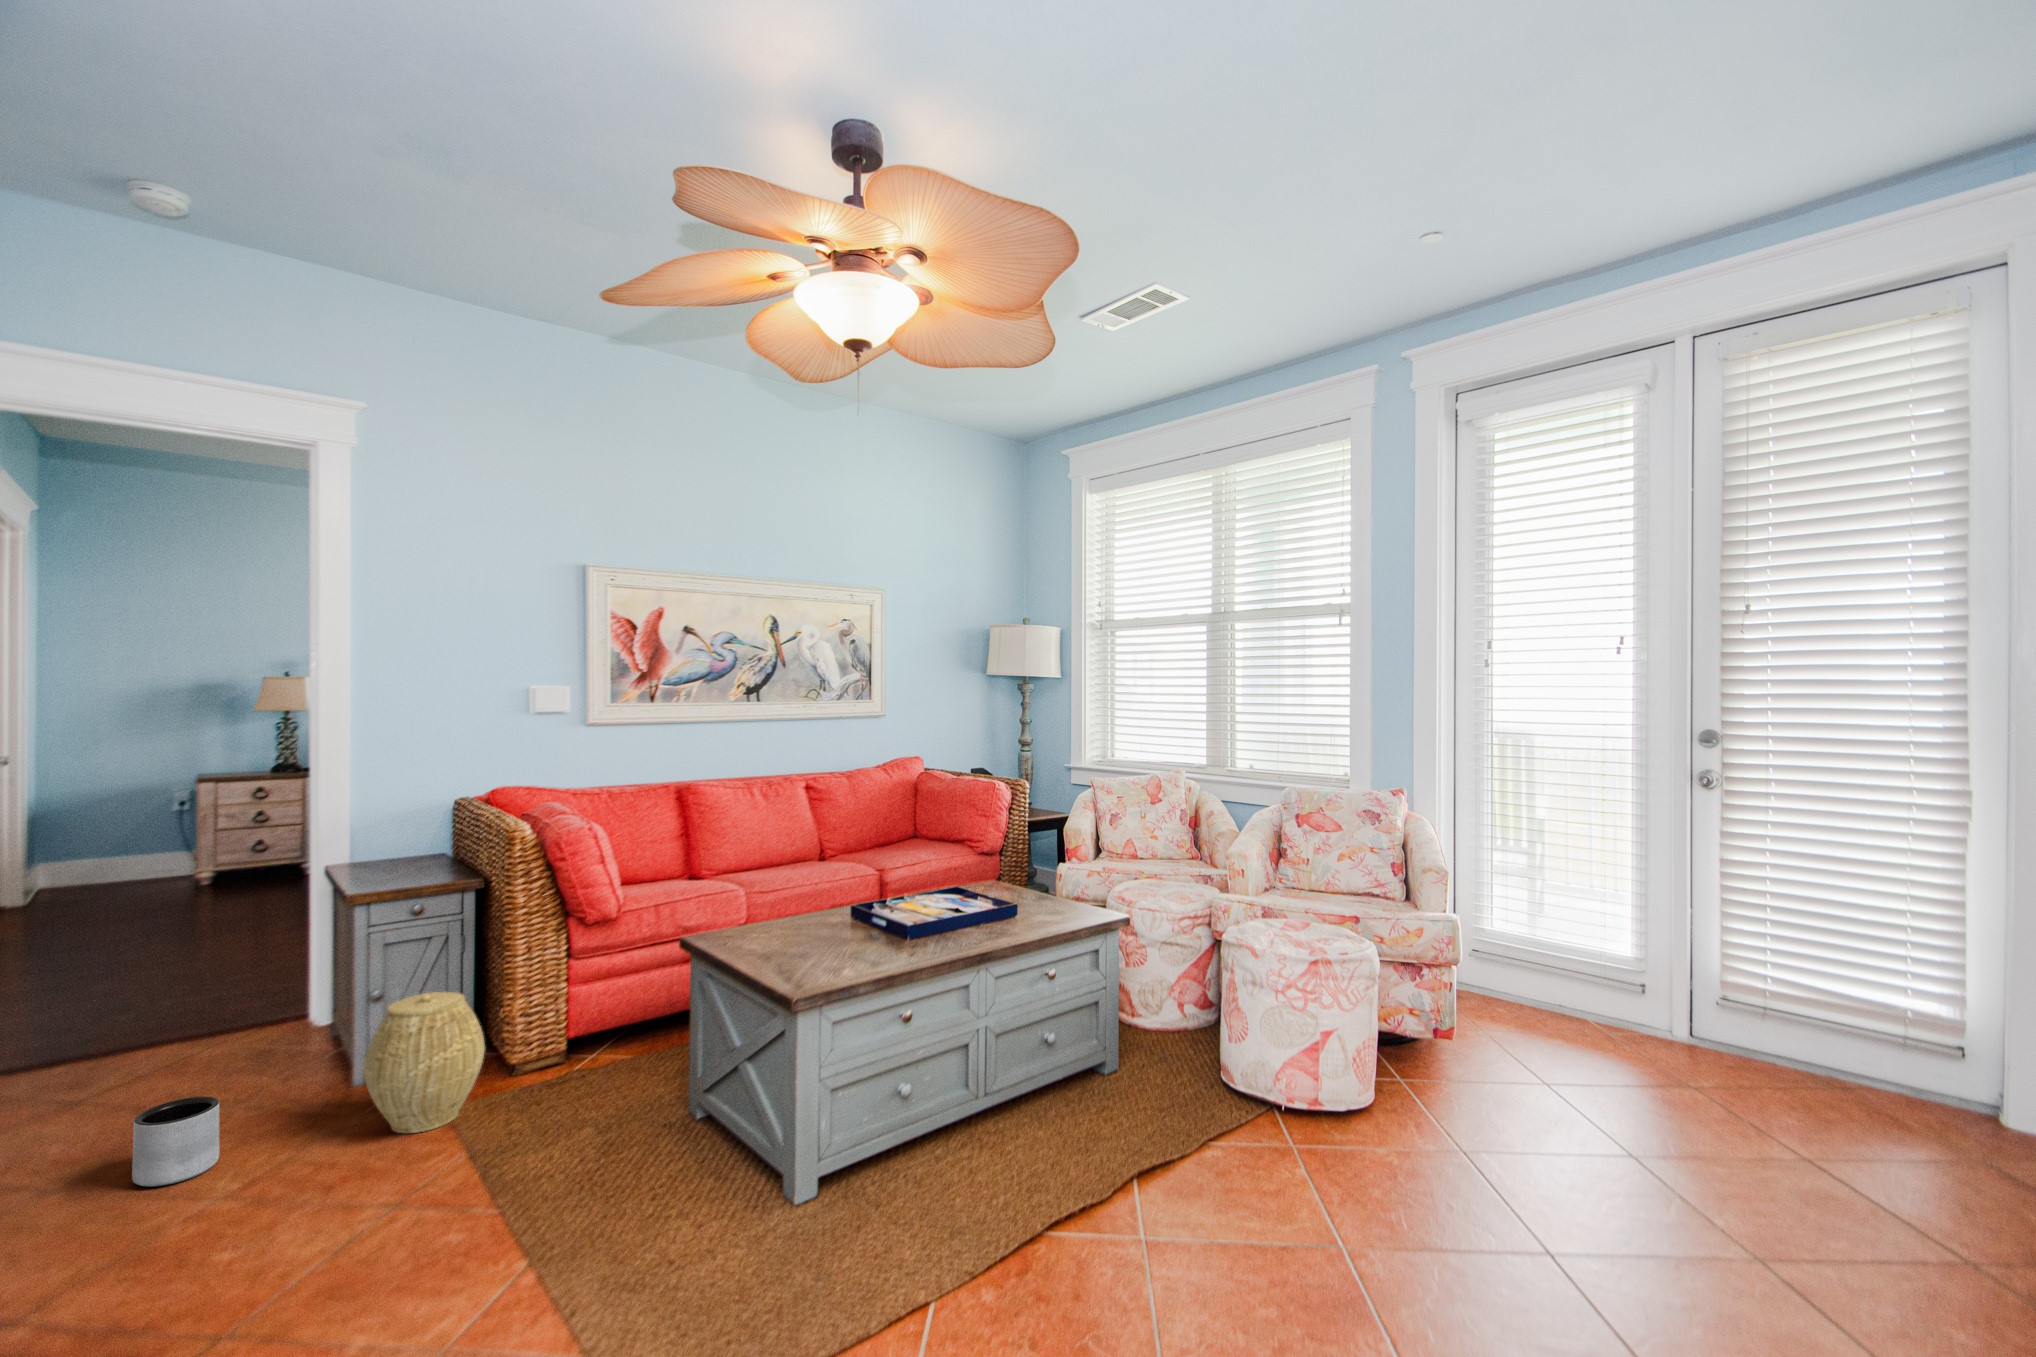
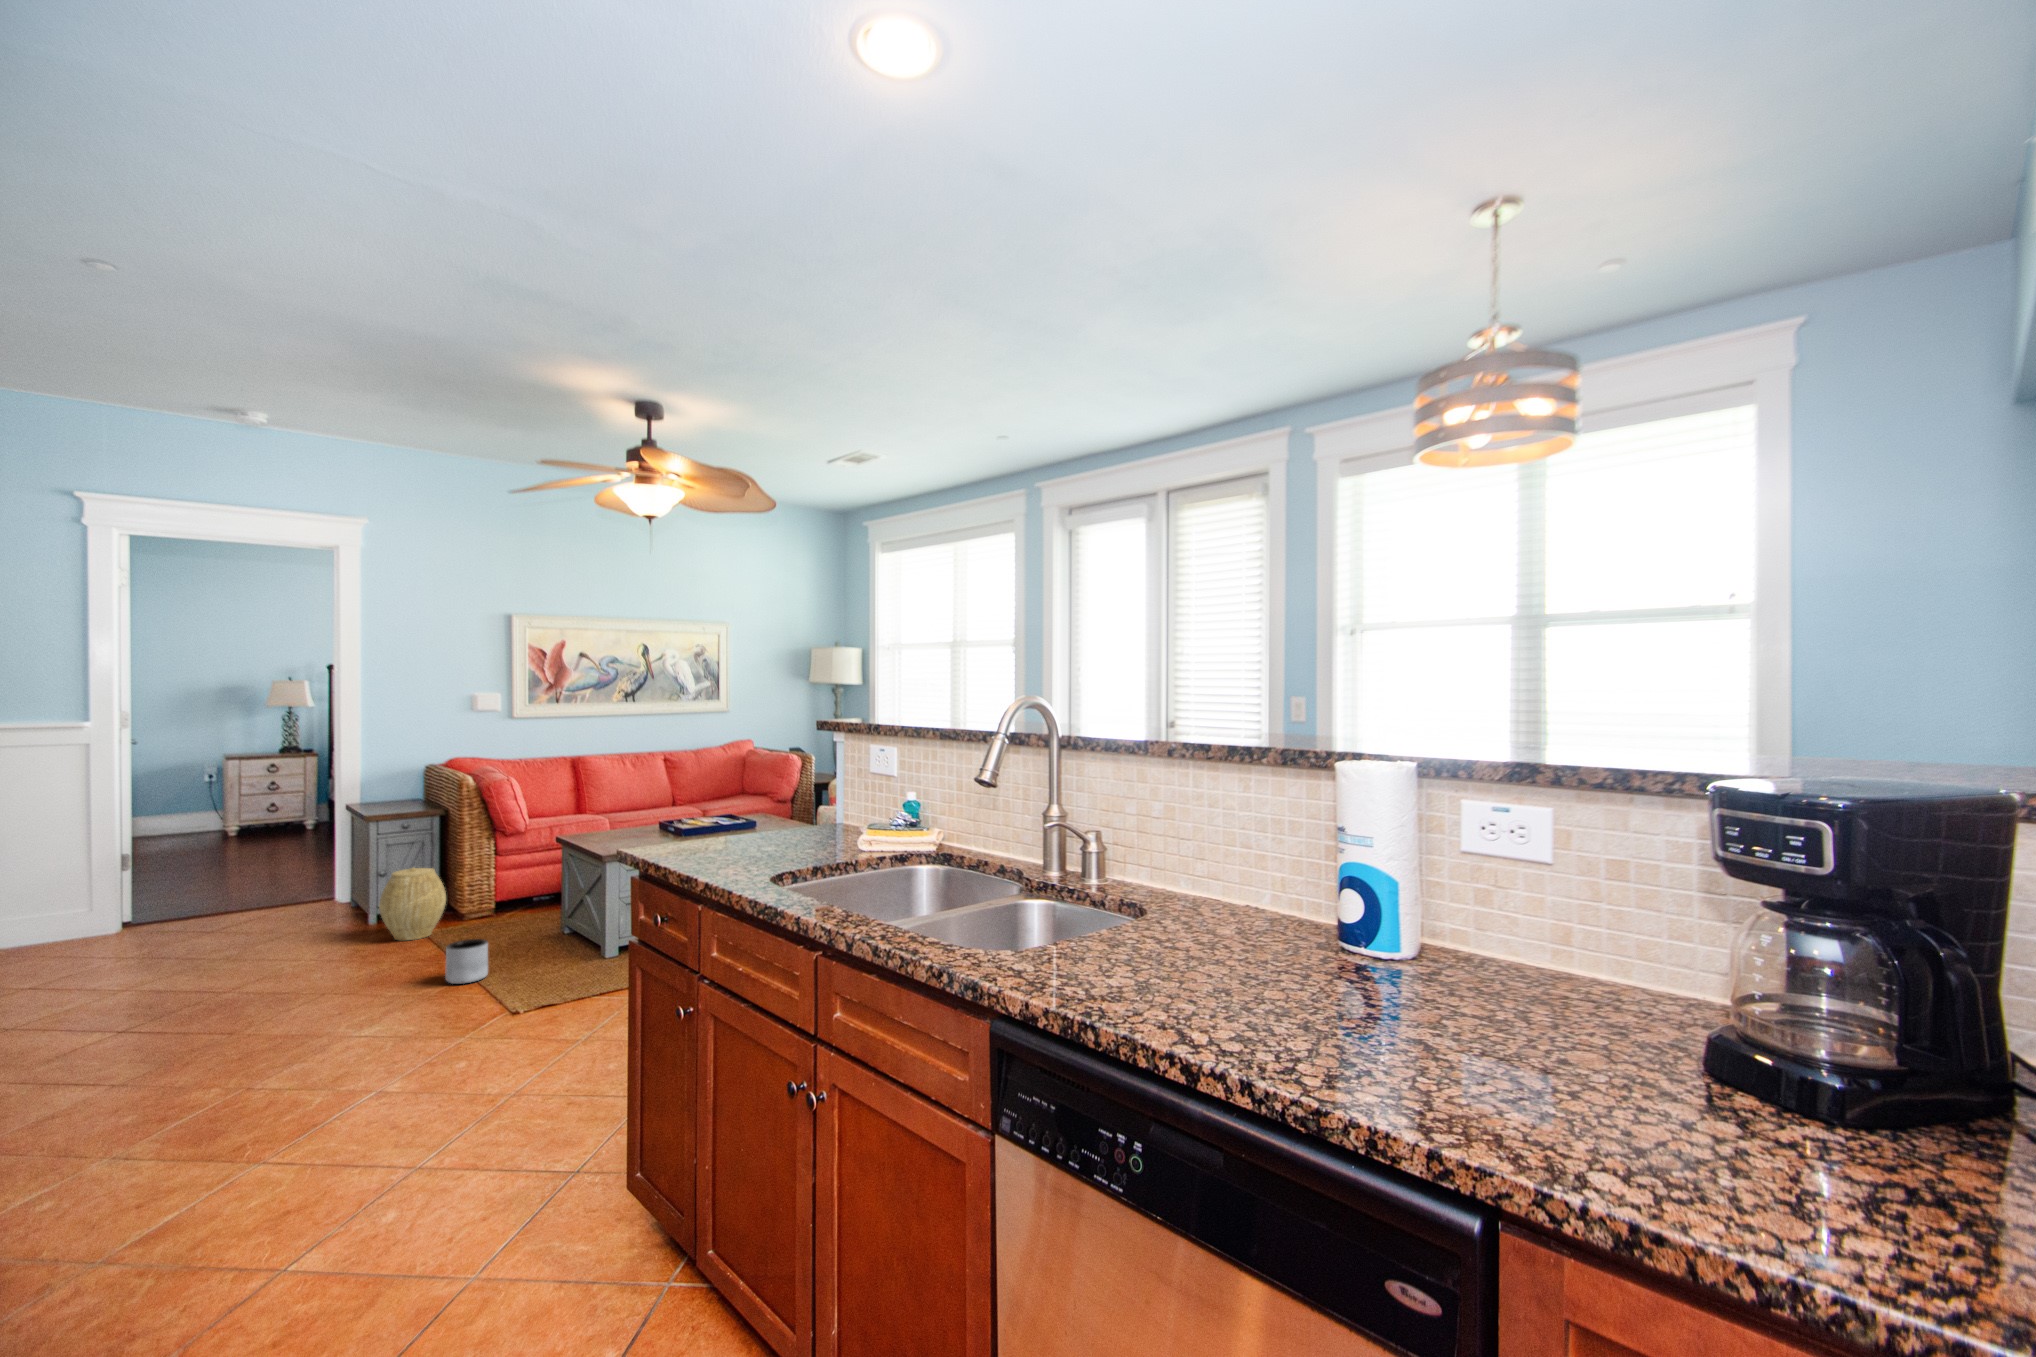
planter: present [132,1096,219,1187] -> present [445,939,488,984]

